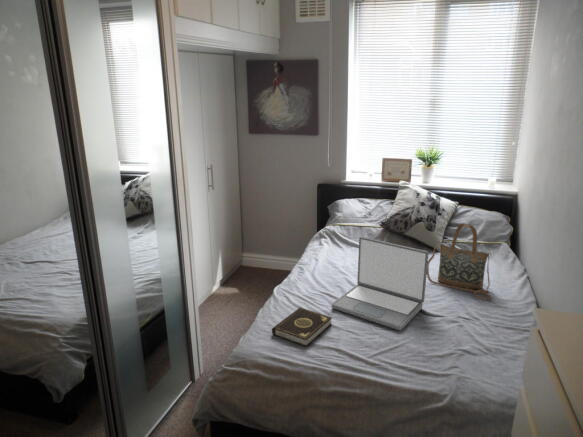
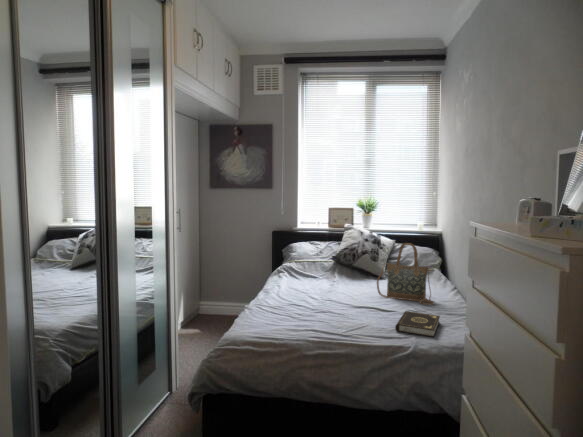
laptop: present [331,237,428,330] -> none [299,253,381,327]
book: present [272,308,332,347] -> present [395,311,440,337]

